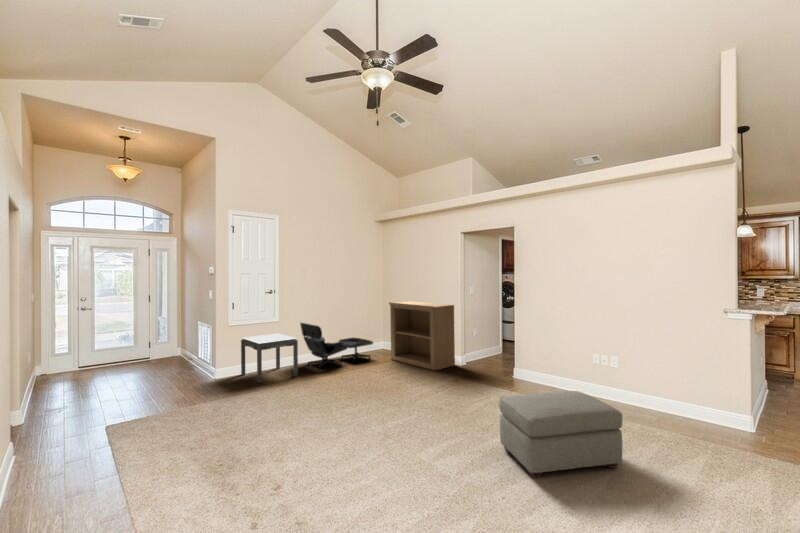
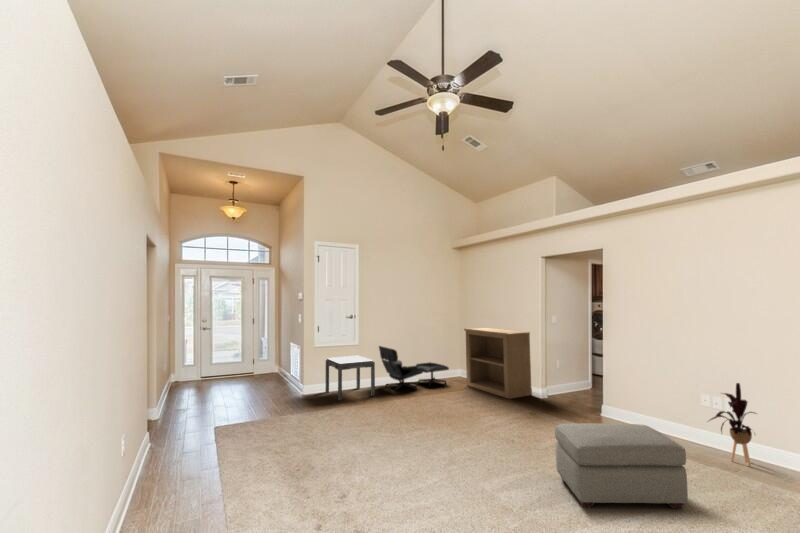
house plant: none [620,347,664,420] -> present [710,383,754,466]

